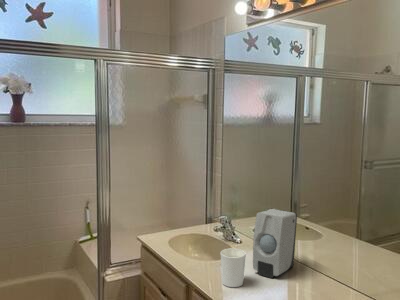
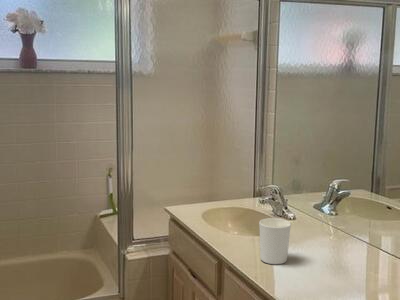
soap dispenser: present [253,209,297,278] -> none [302,174,363,257]

